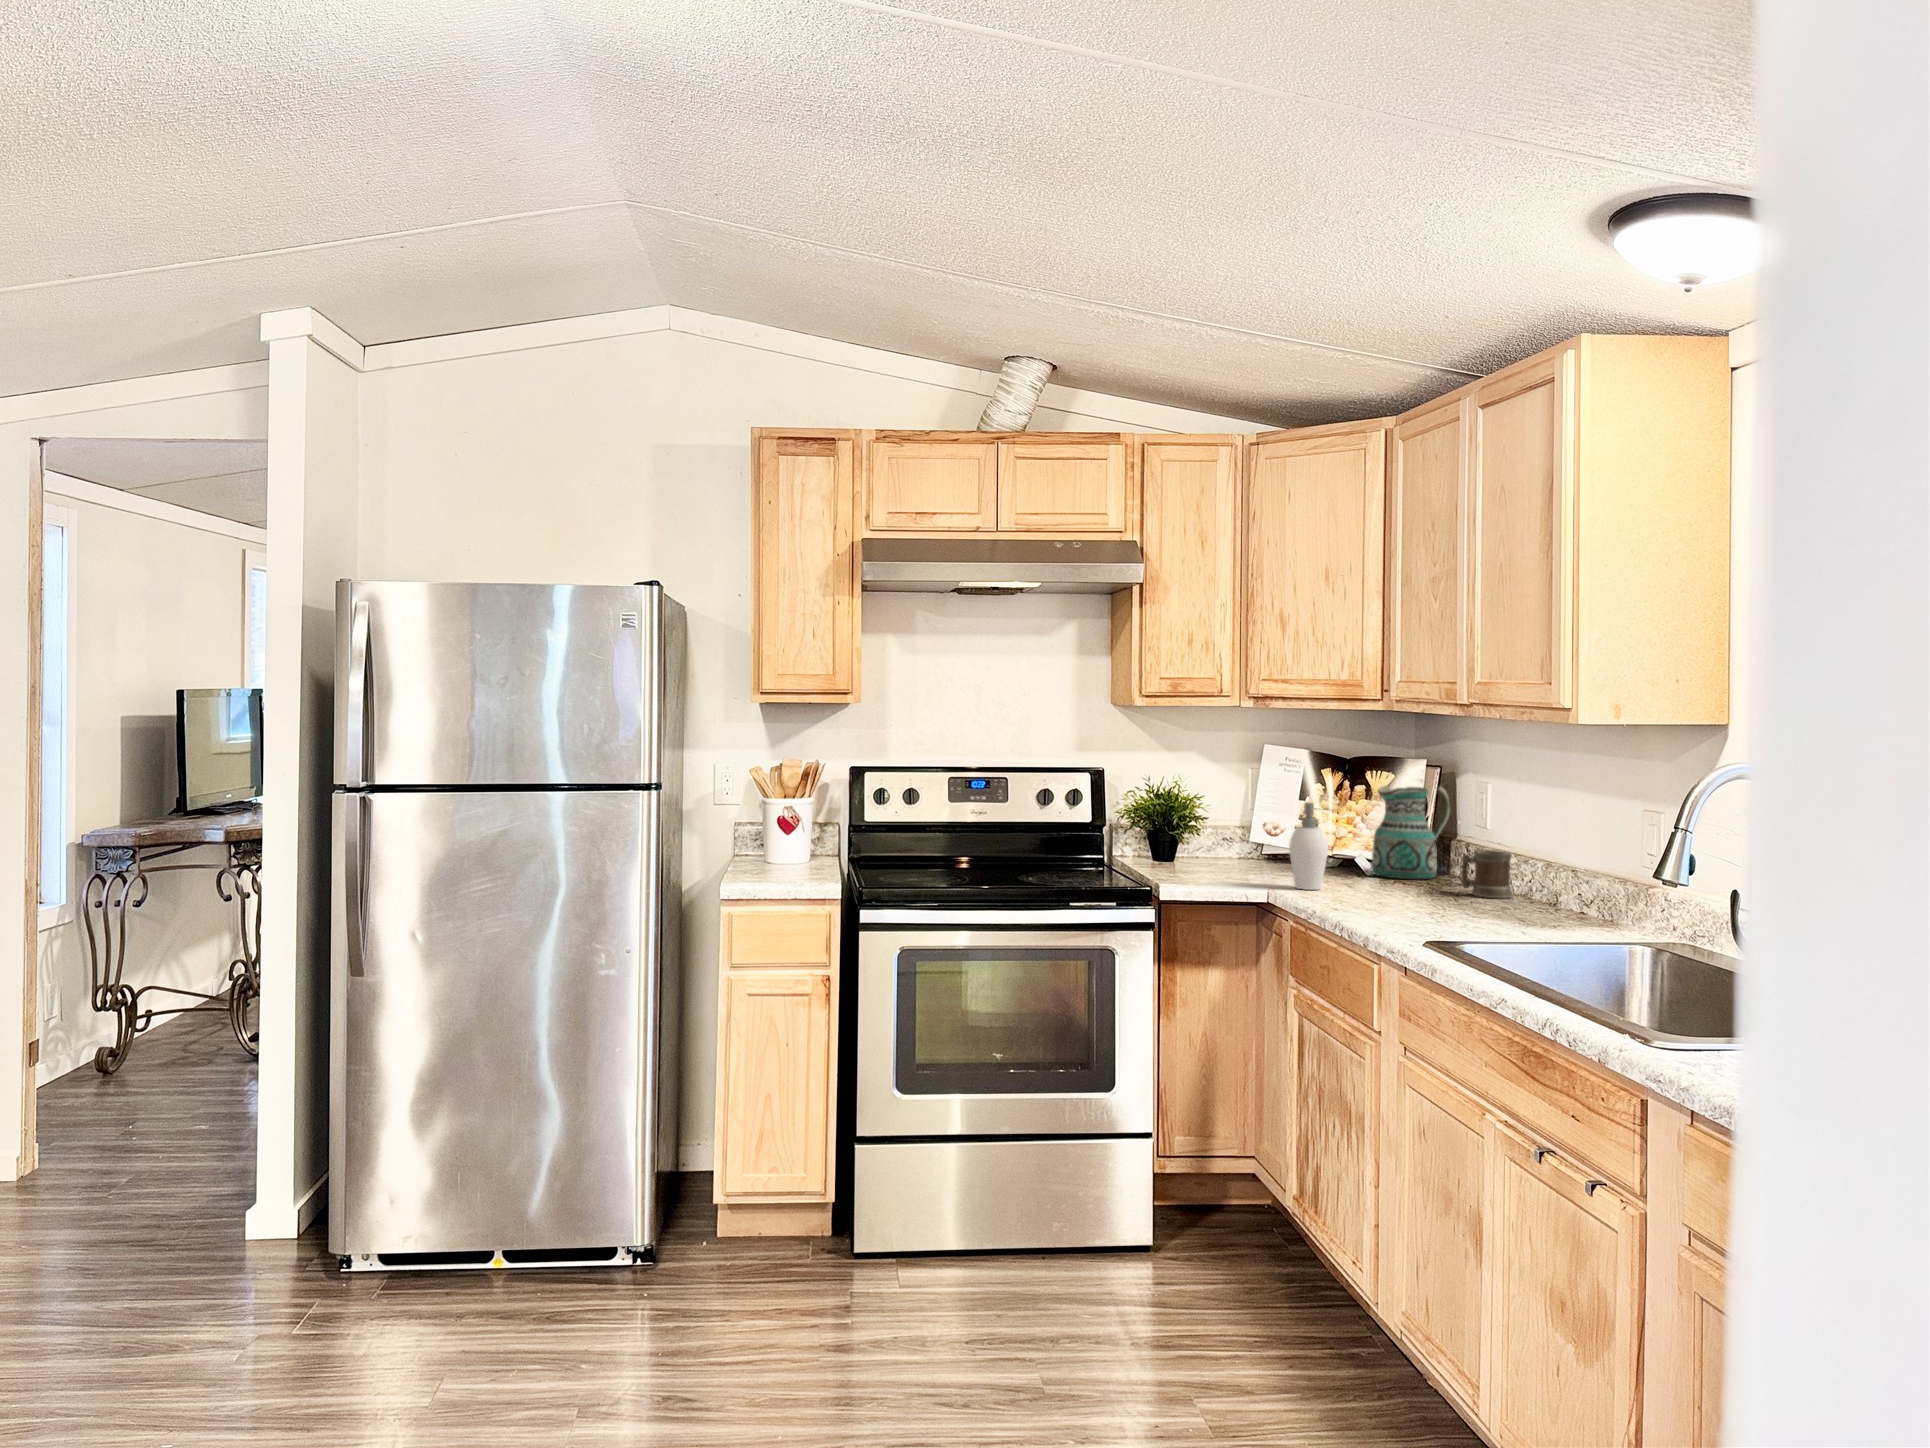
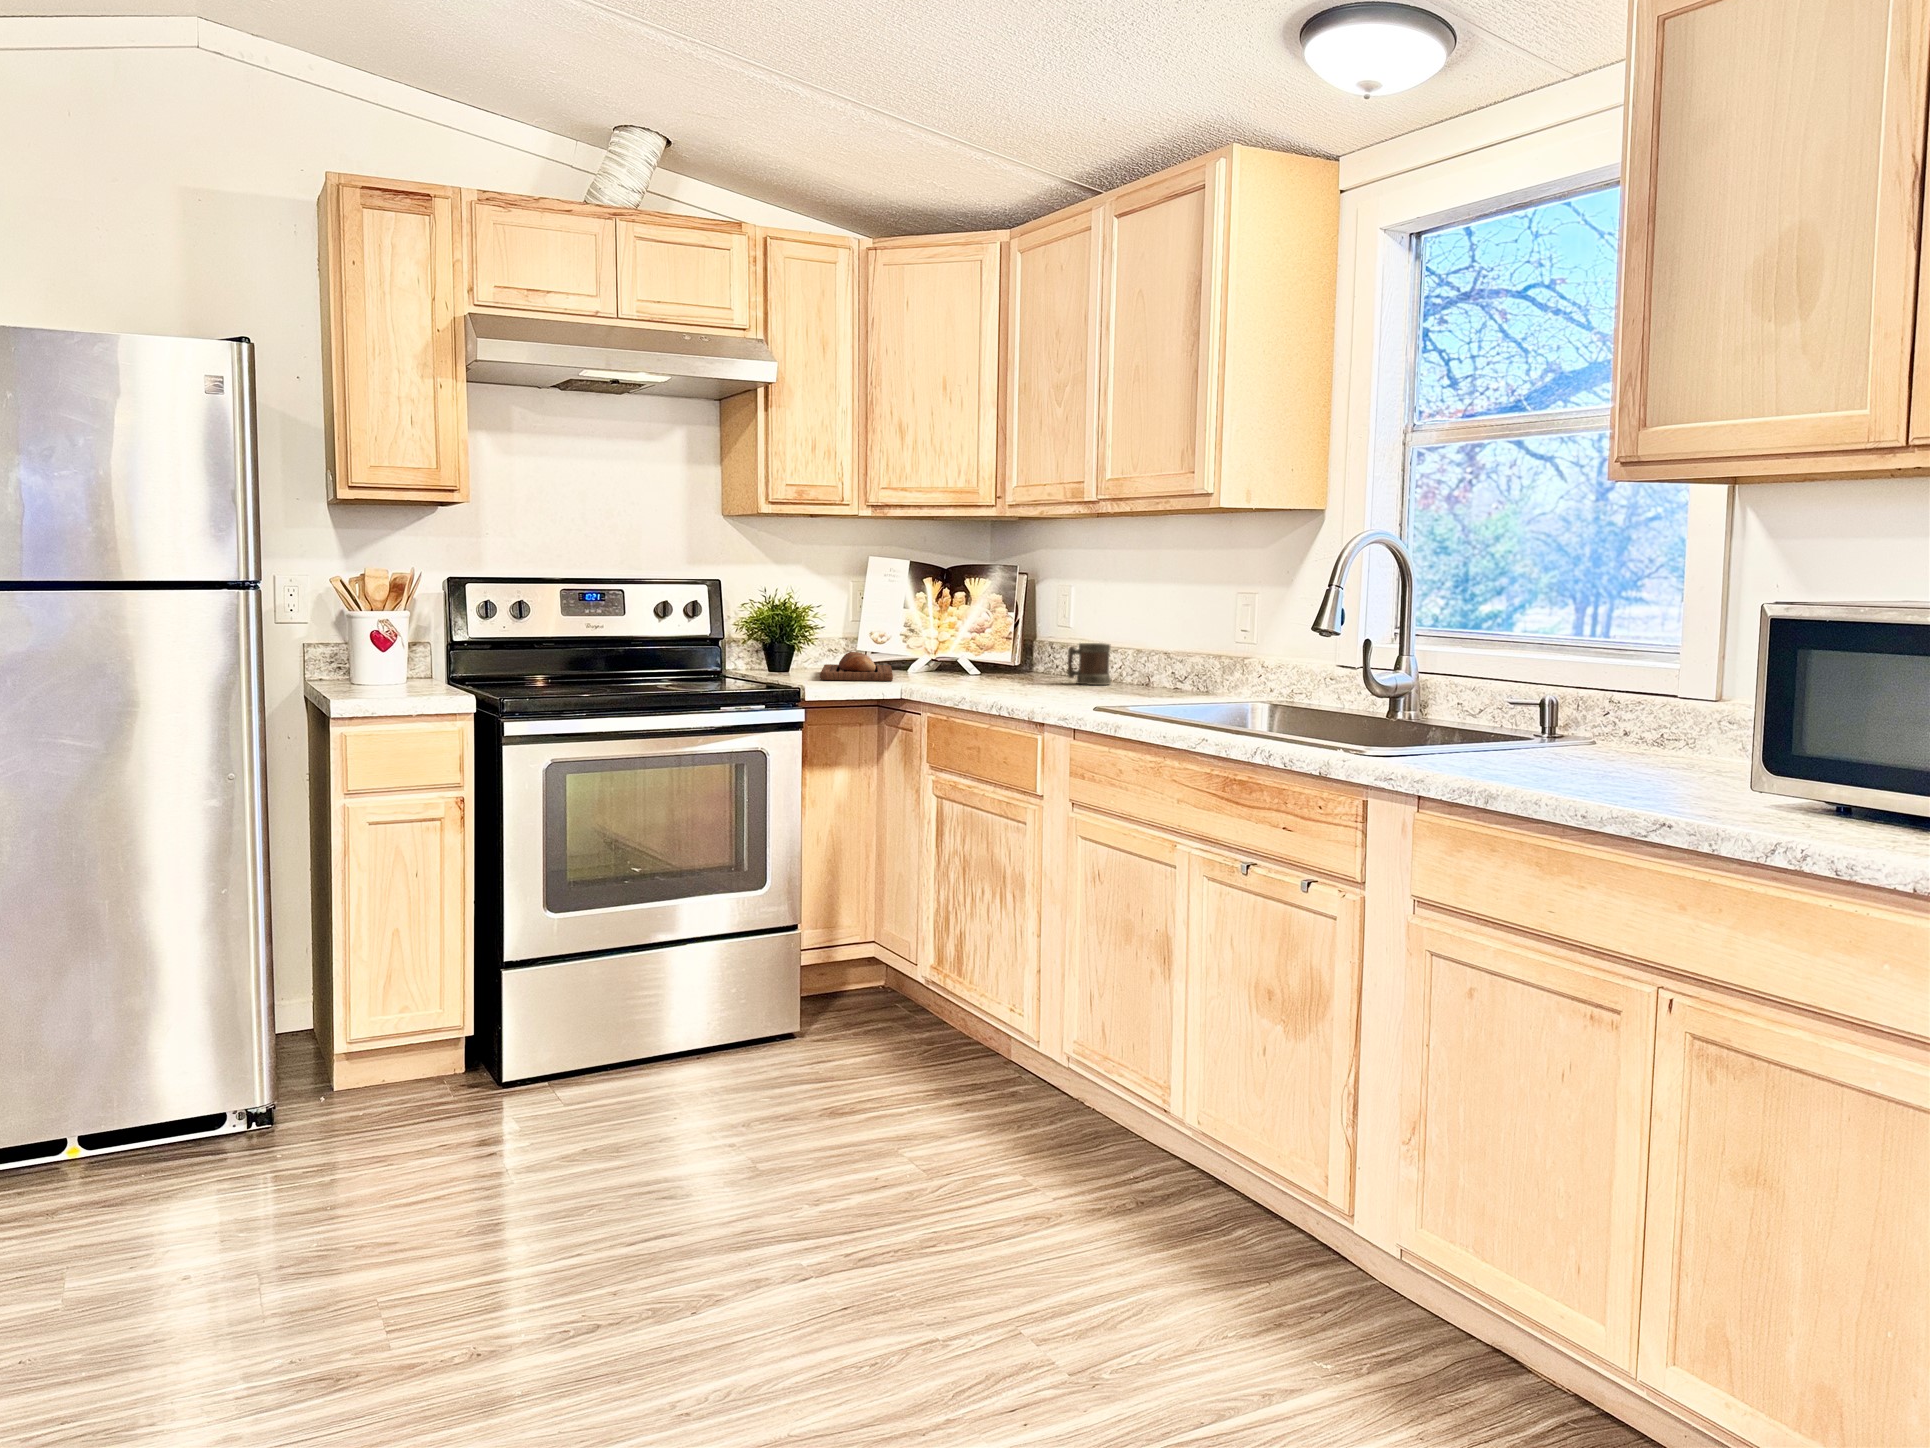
ceramic pitcher: present [1371,785,1450,879] -> none [972,590,1038,676]
soap dispenser: present [1289,802,1328,890] -> none [917,602,965,685]
bread loaf: none [1196,845,1287,881] -> present [820,652,893,681]

